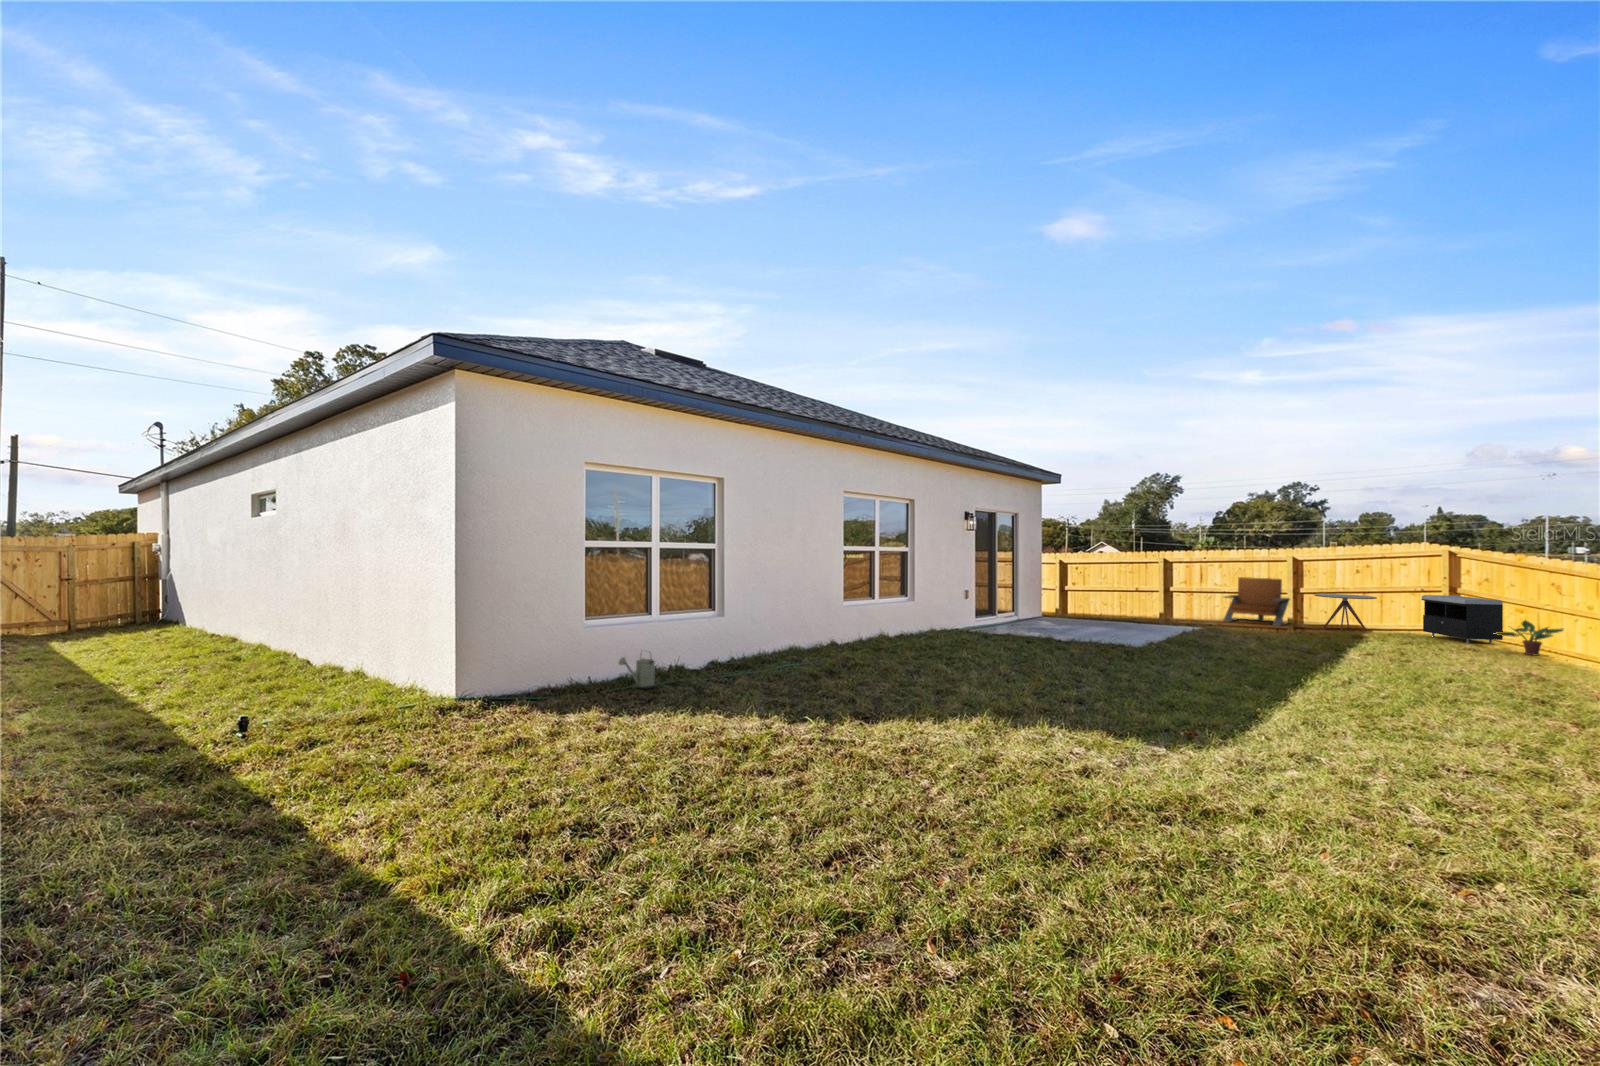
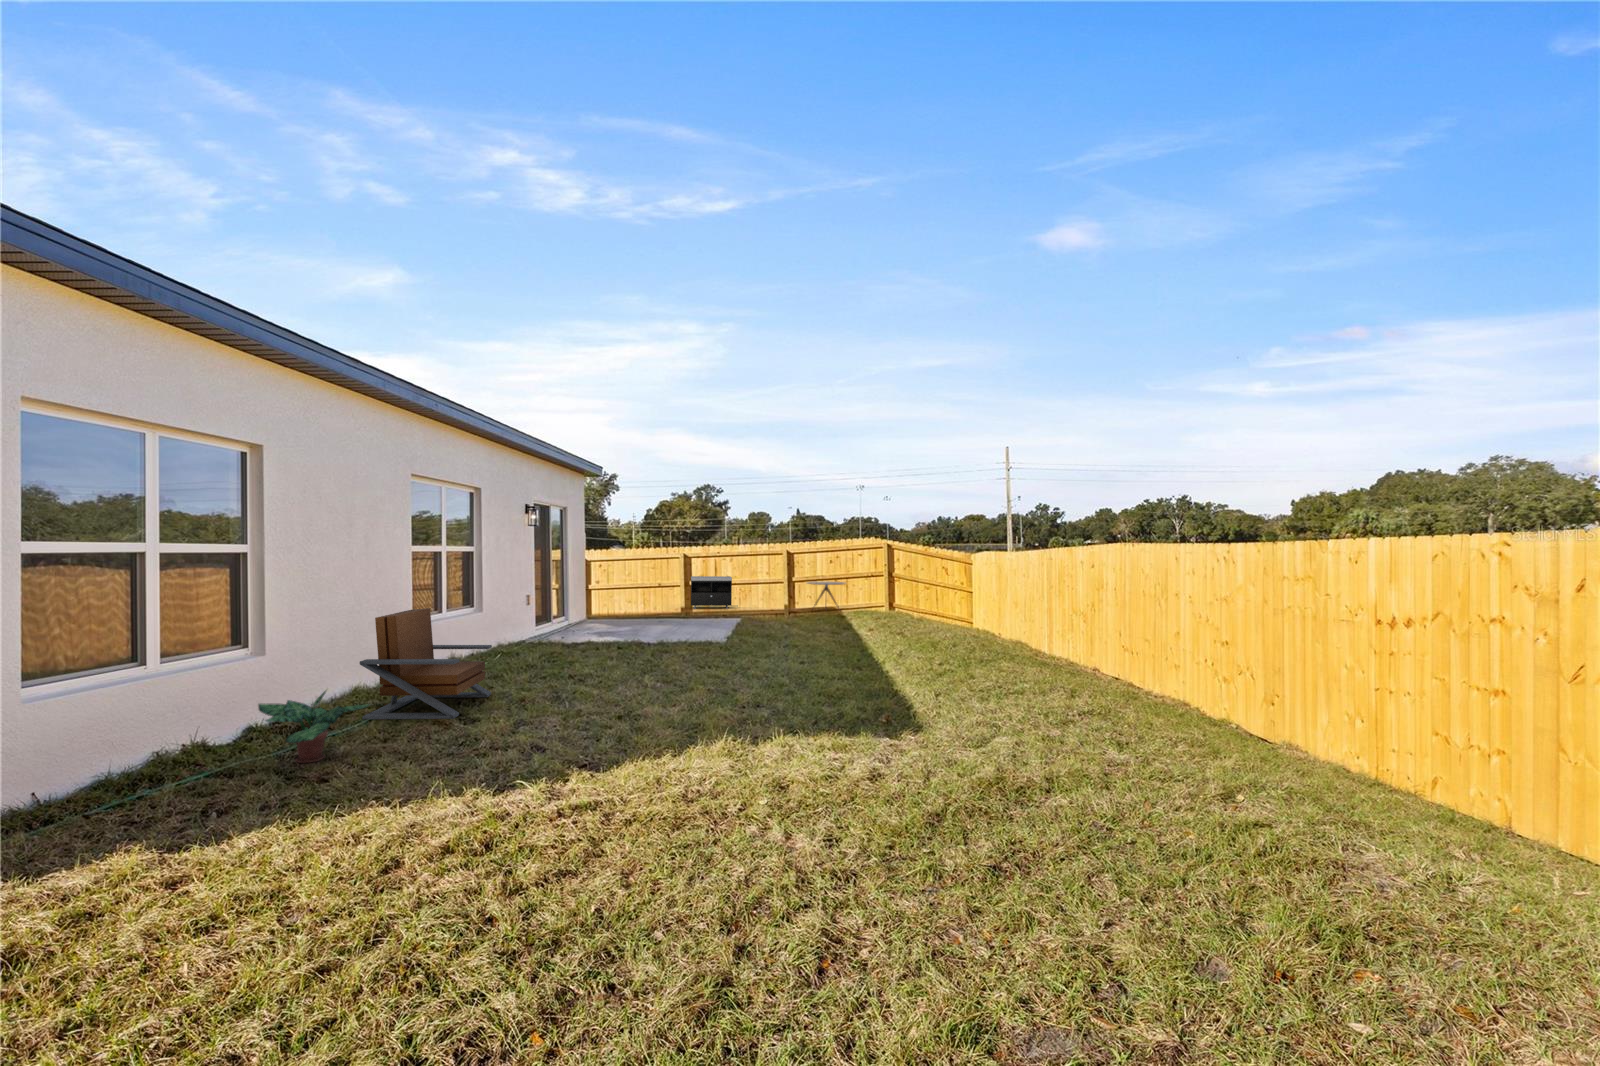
lounge chair: present [1223,577,1290,626] -> present [360,608,492,719]
storage bench: present [1421,595,1503,644] -> present [691,576,732,609]
potted plant: present [1496,620,1563,656] -> present [258,691,369,763]
watering can: present [619,657,655,689] -> none [92,746,171,821]

